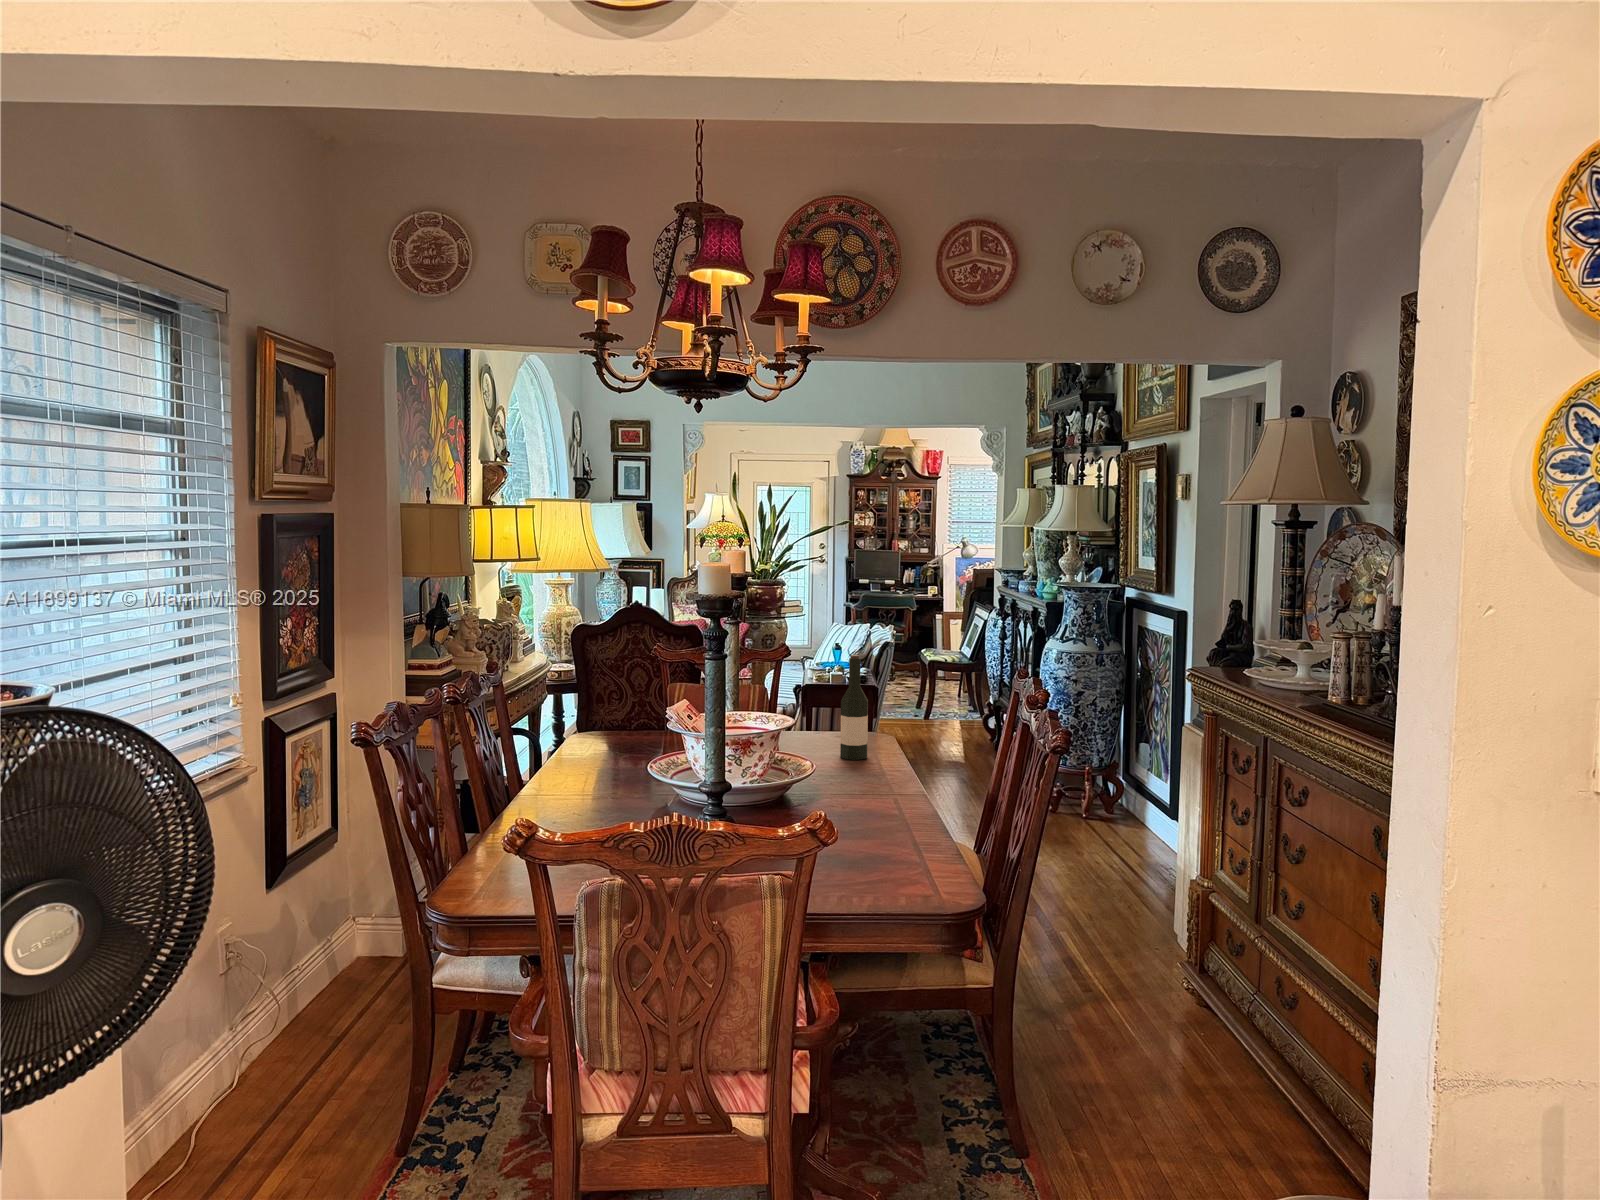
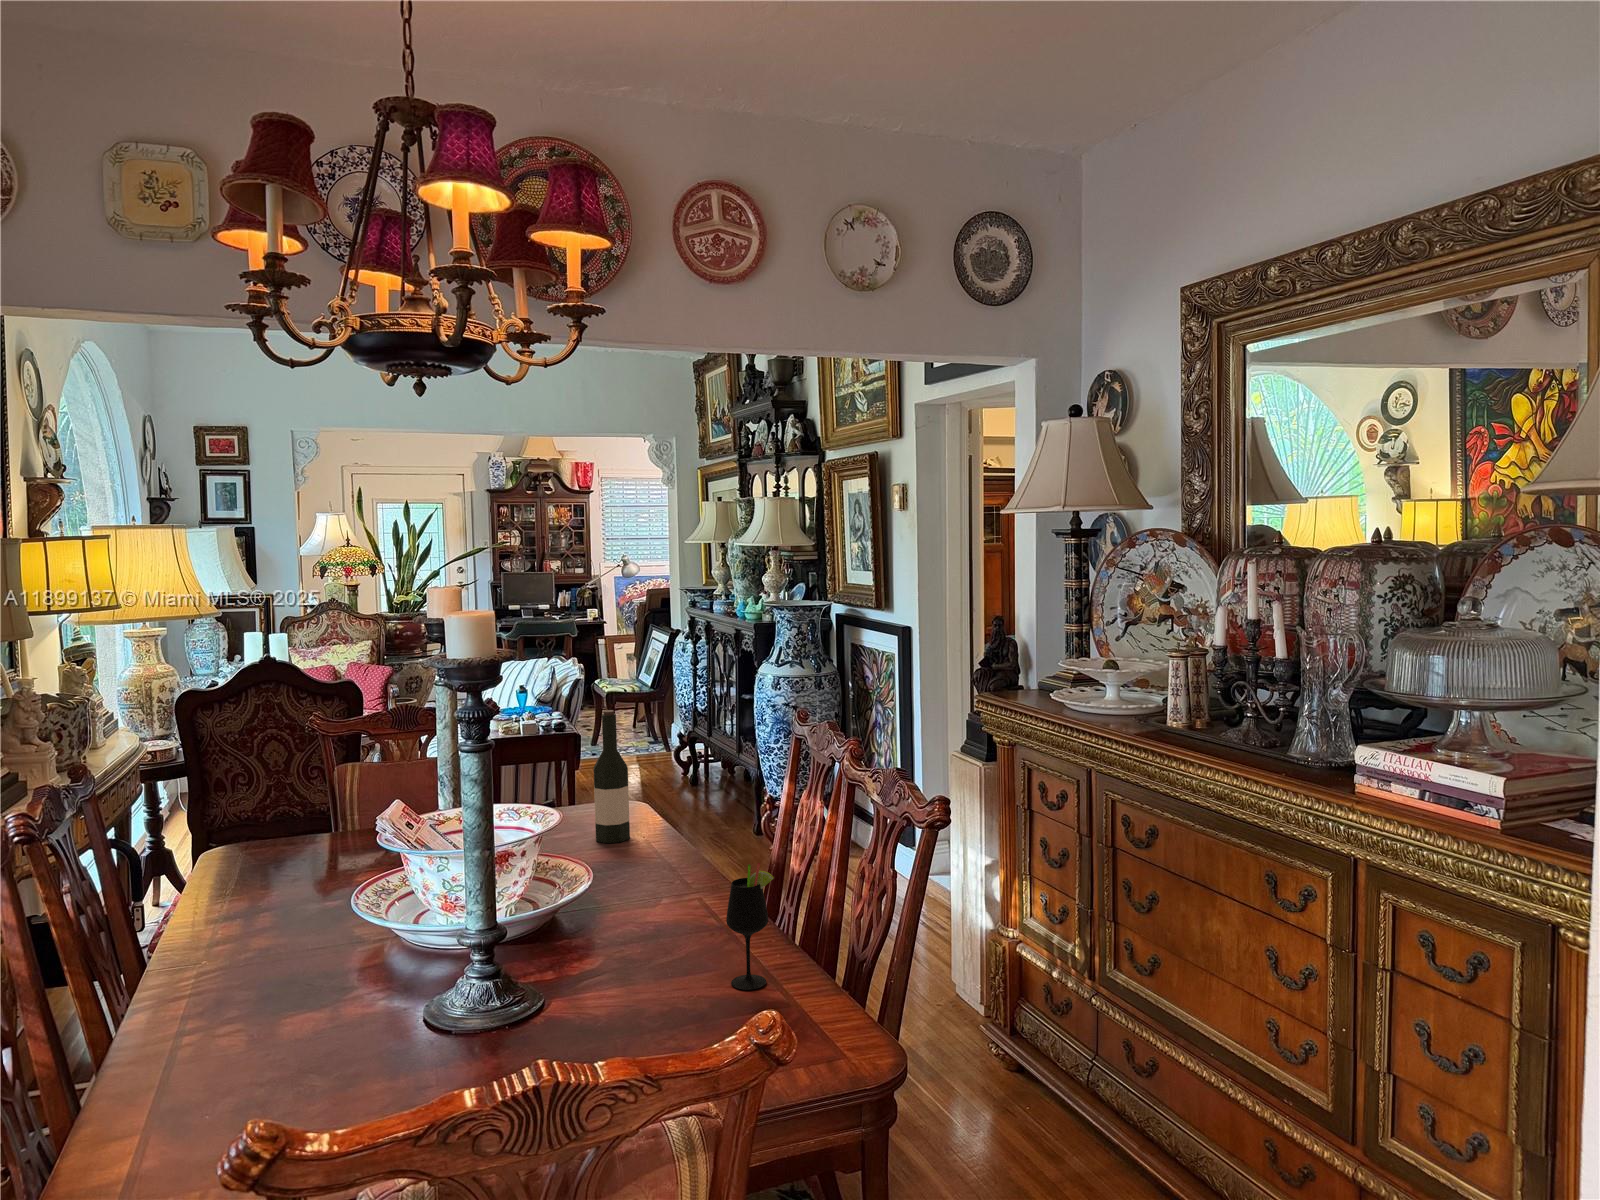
wine glass: none [886,762,921,856] -> present [726,863,774,990]

